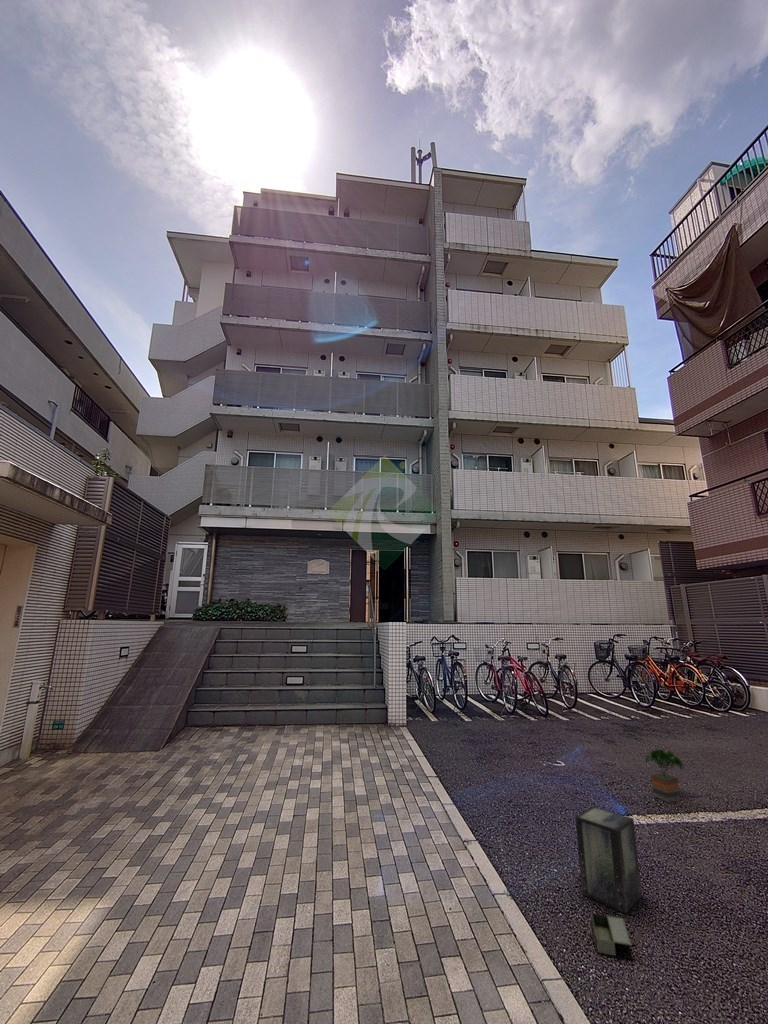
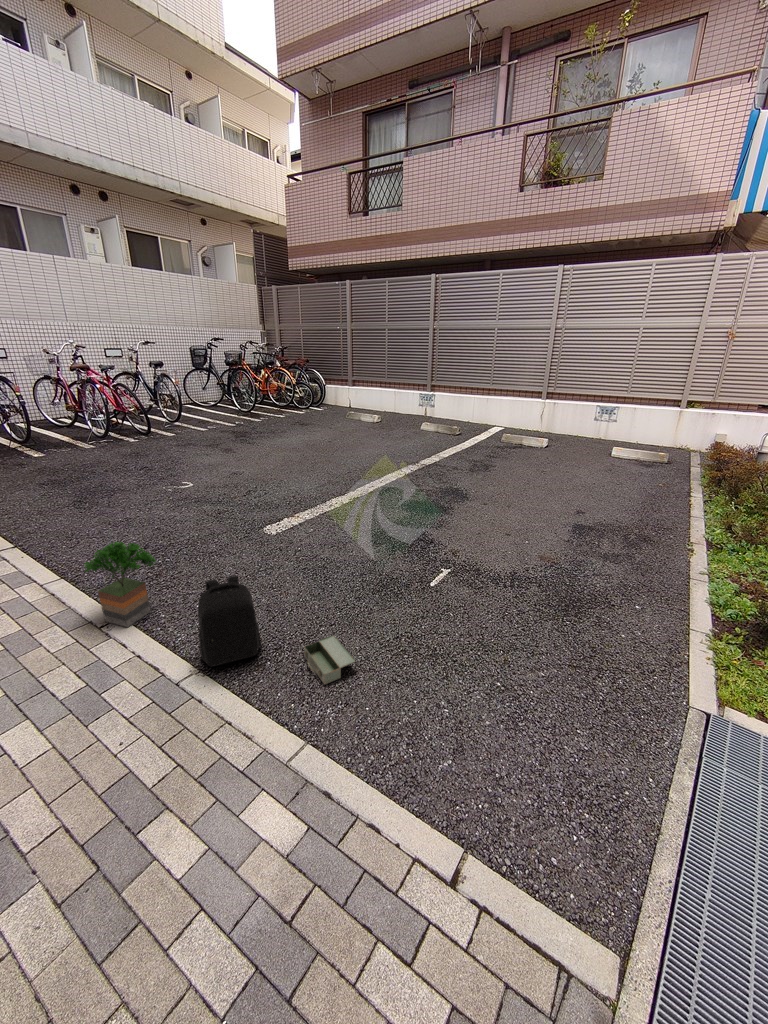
potted tree: present [645,749,684,802] -> present [84,542,155,627]
storage box: present [576,806,642,913] -> none [274,534,330,626]
backpack: none [513,820,560,903] -> present [198,576,261,666]

